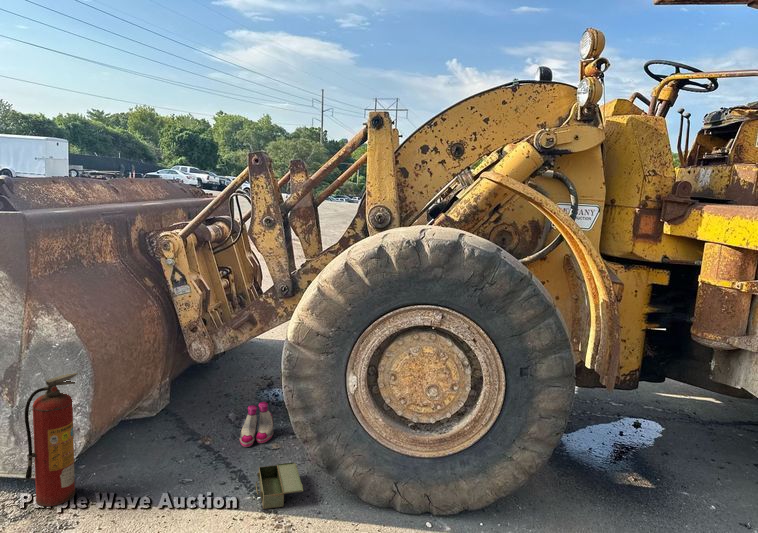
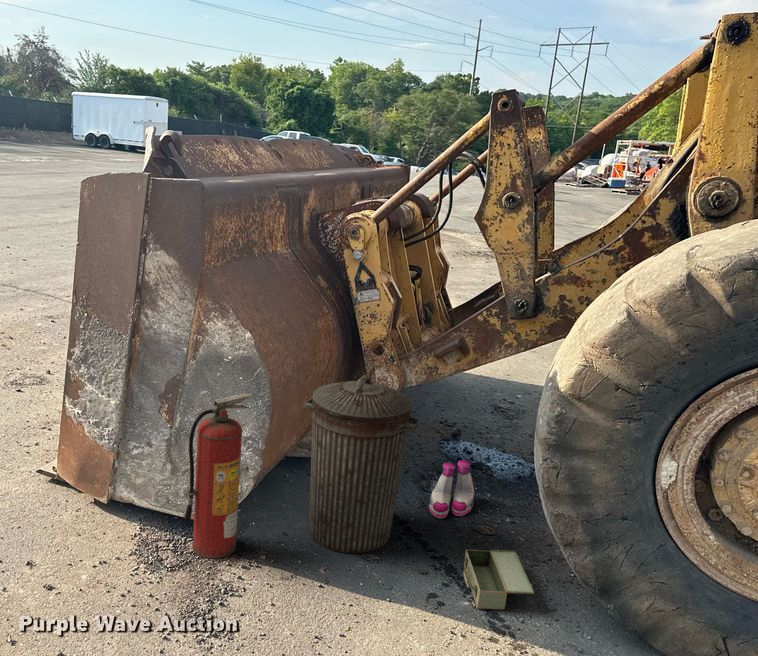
trash can: none [129,348,219,484] -> present [305,375,420,553]

